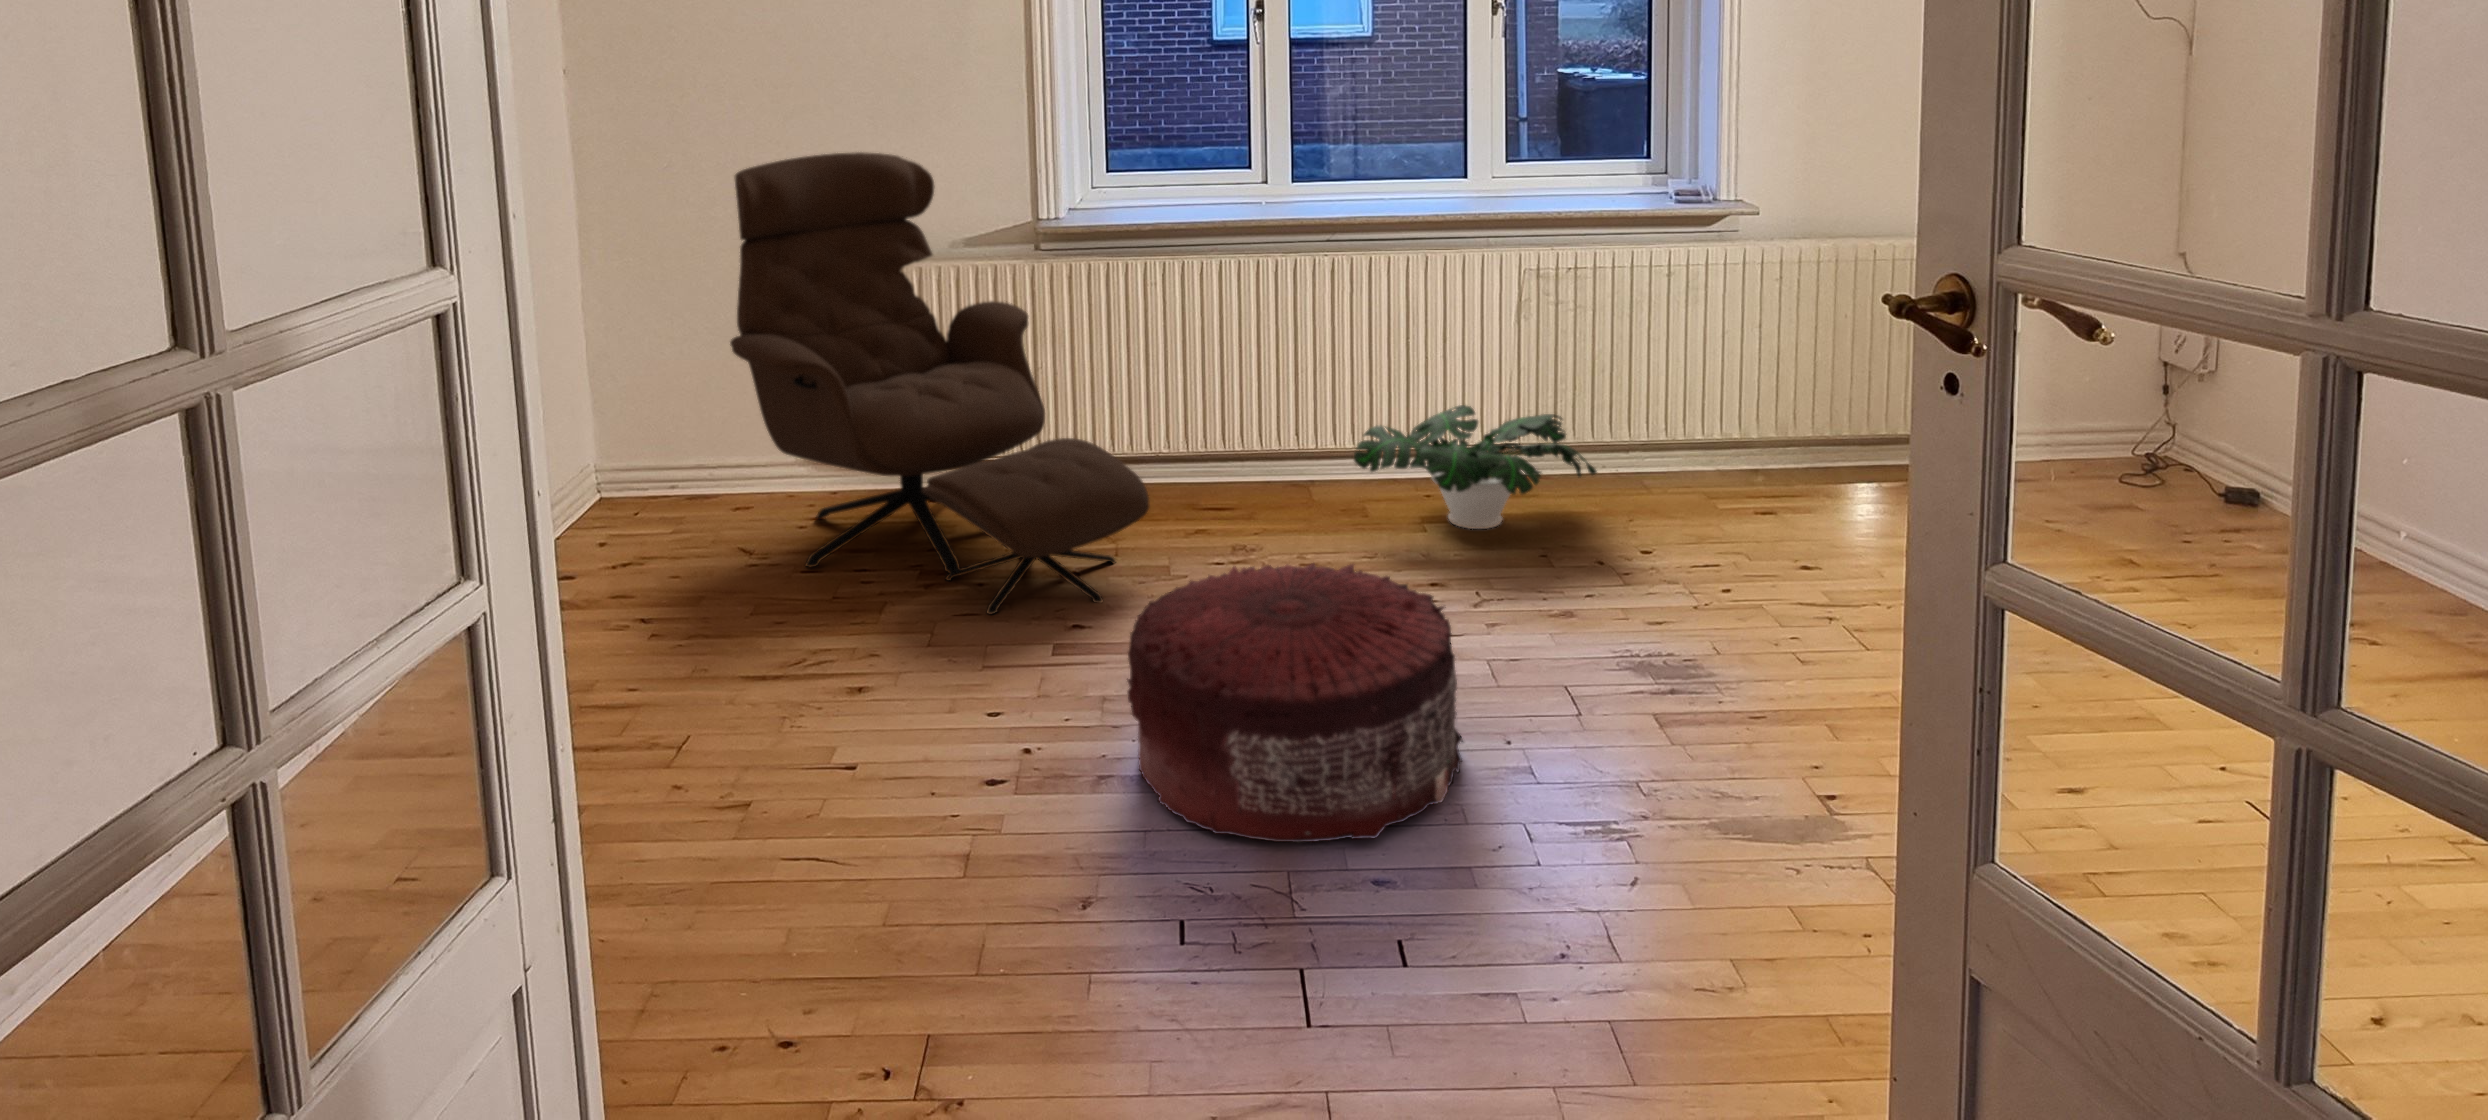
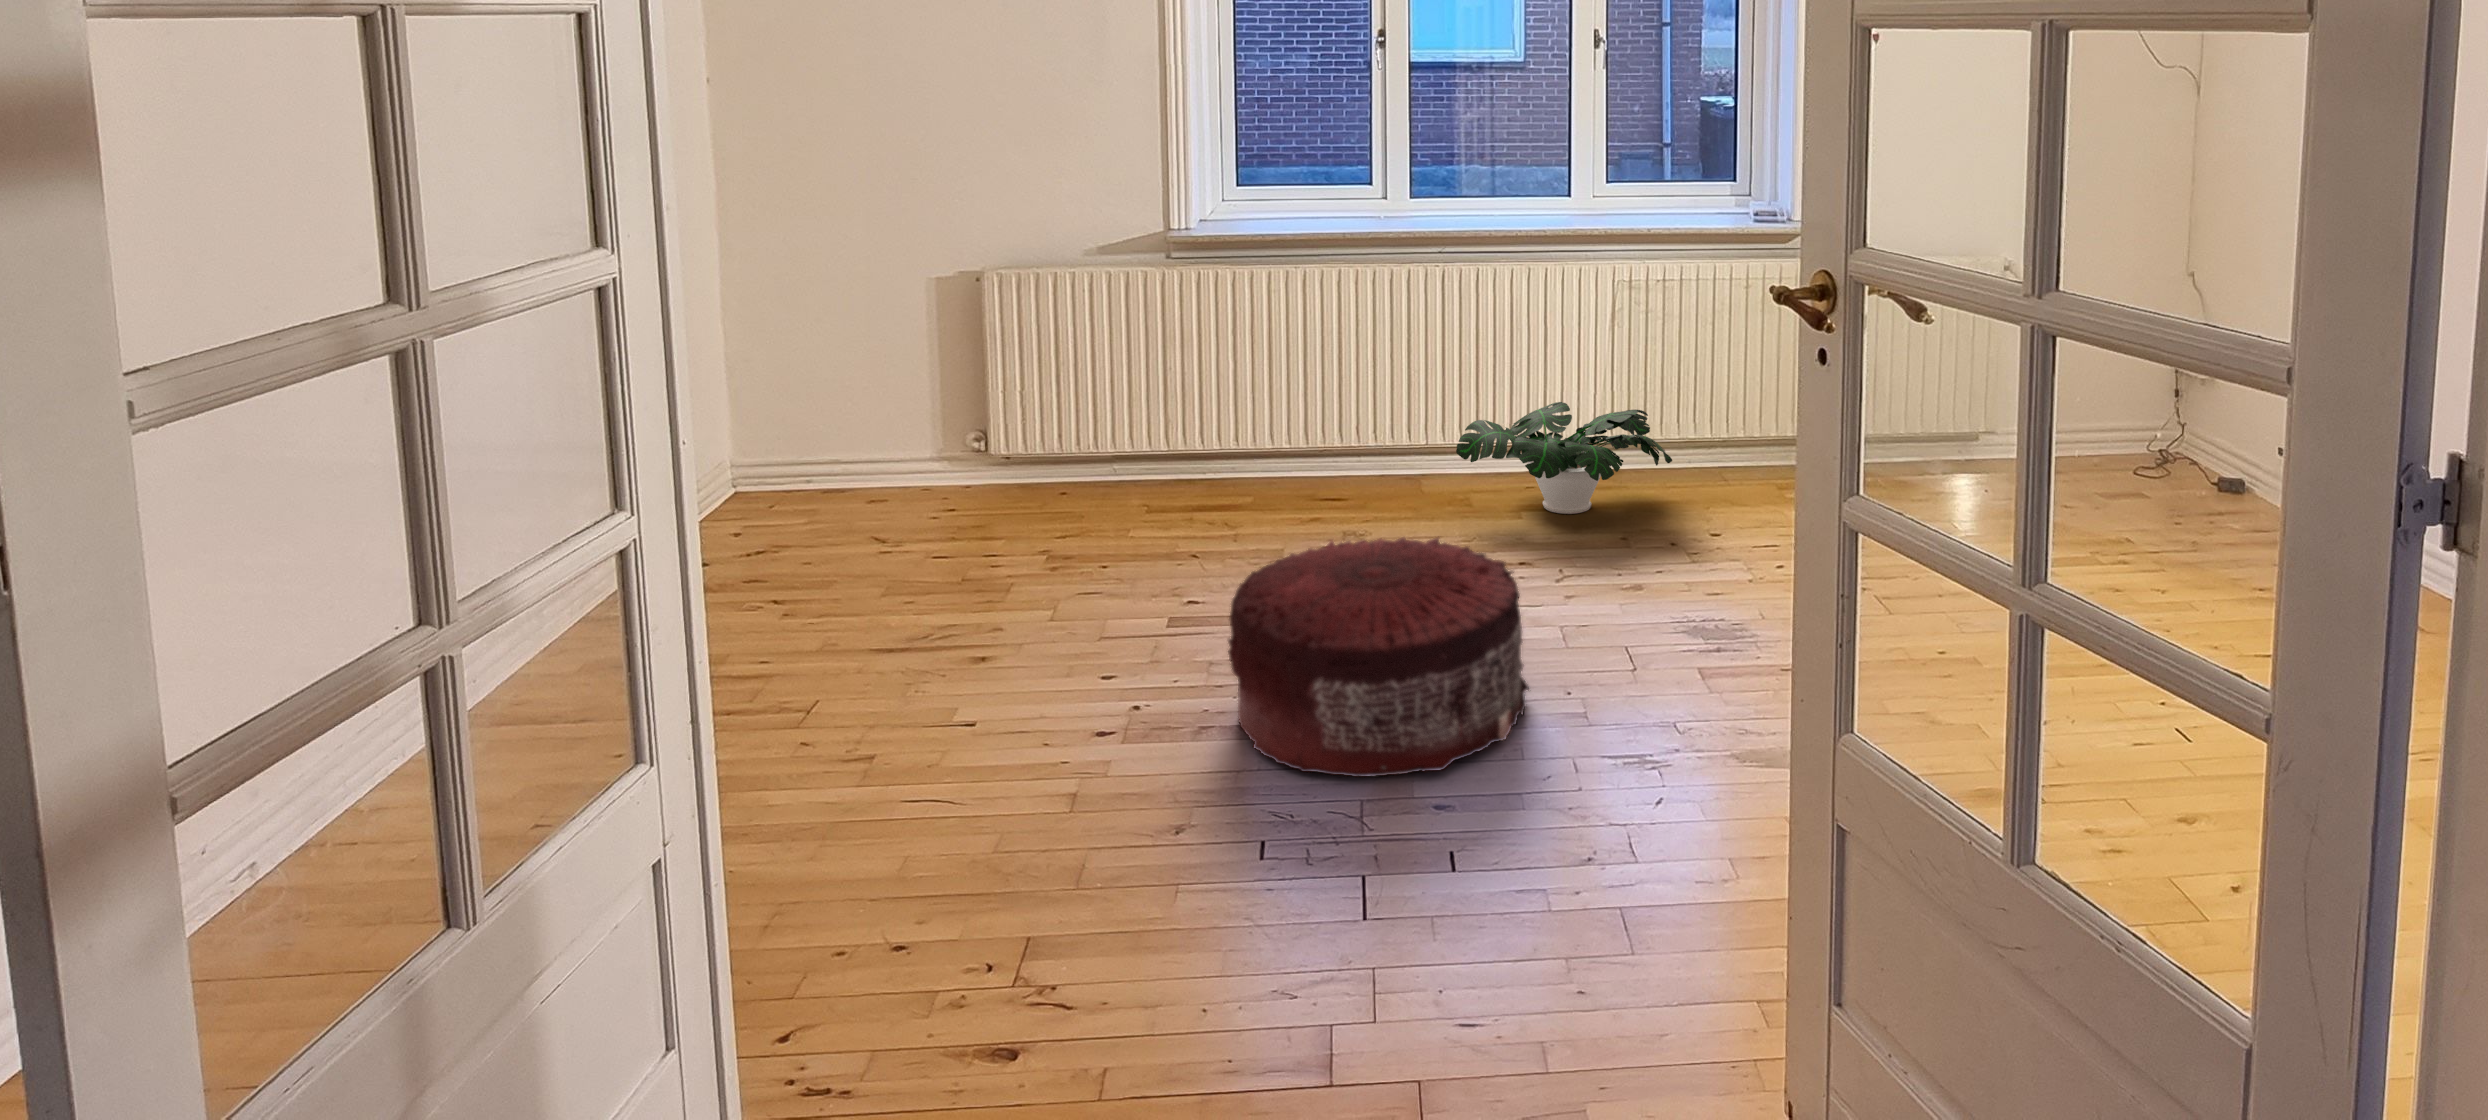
lounge chair: present [730,152,1150,614] -> none [863,163,1265,594]

